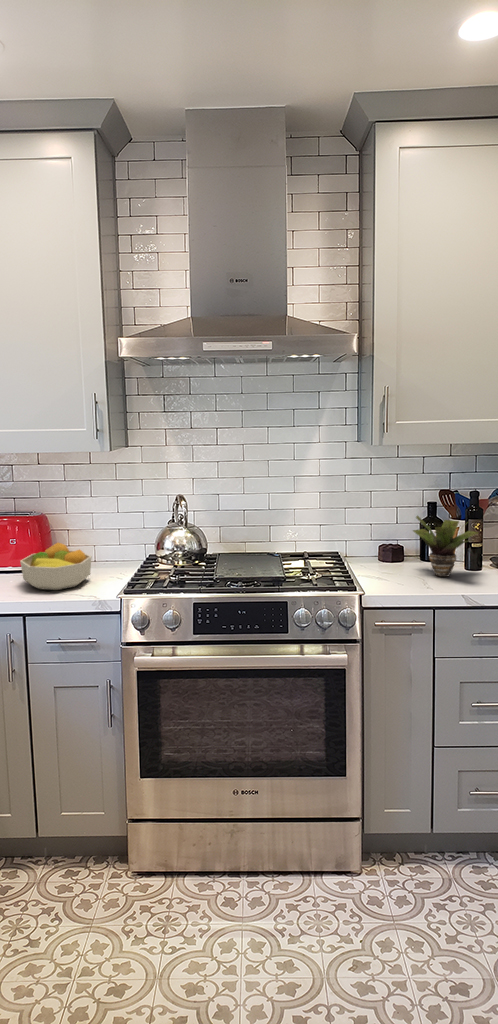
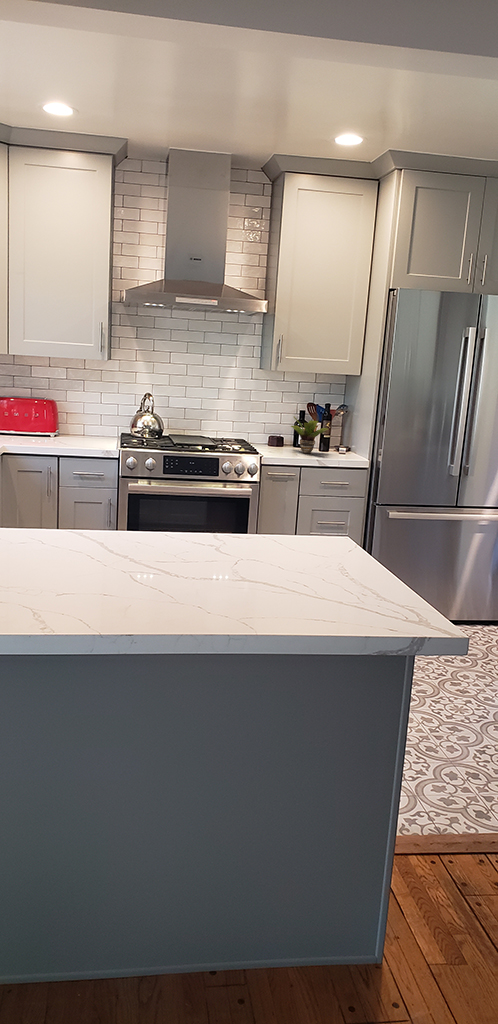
fruit bowl: present [20,543,91,590] -> none [49,418,93,446]

